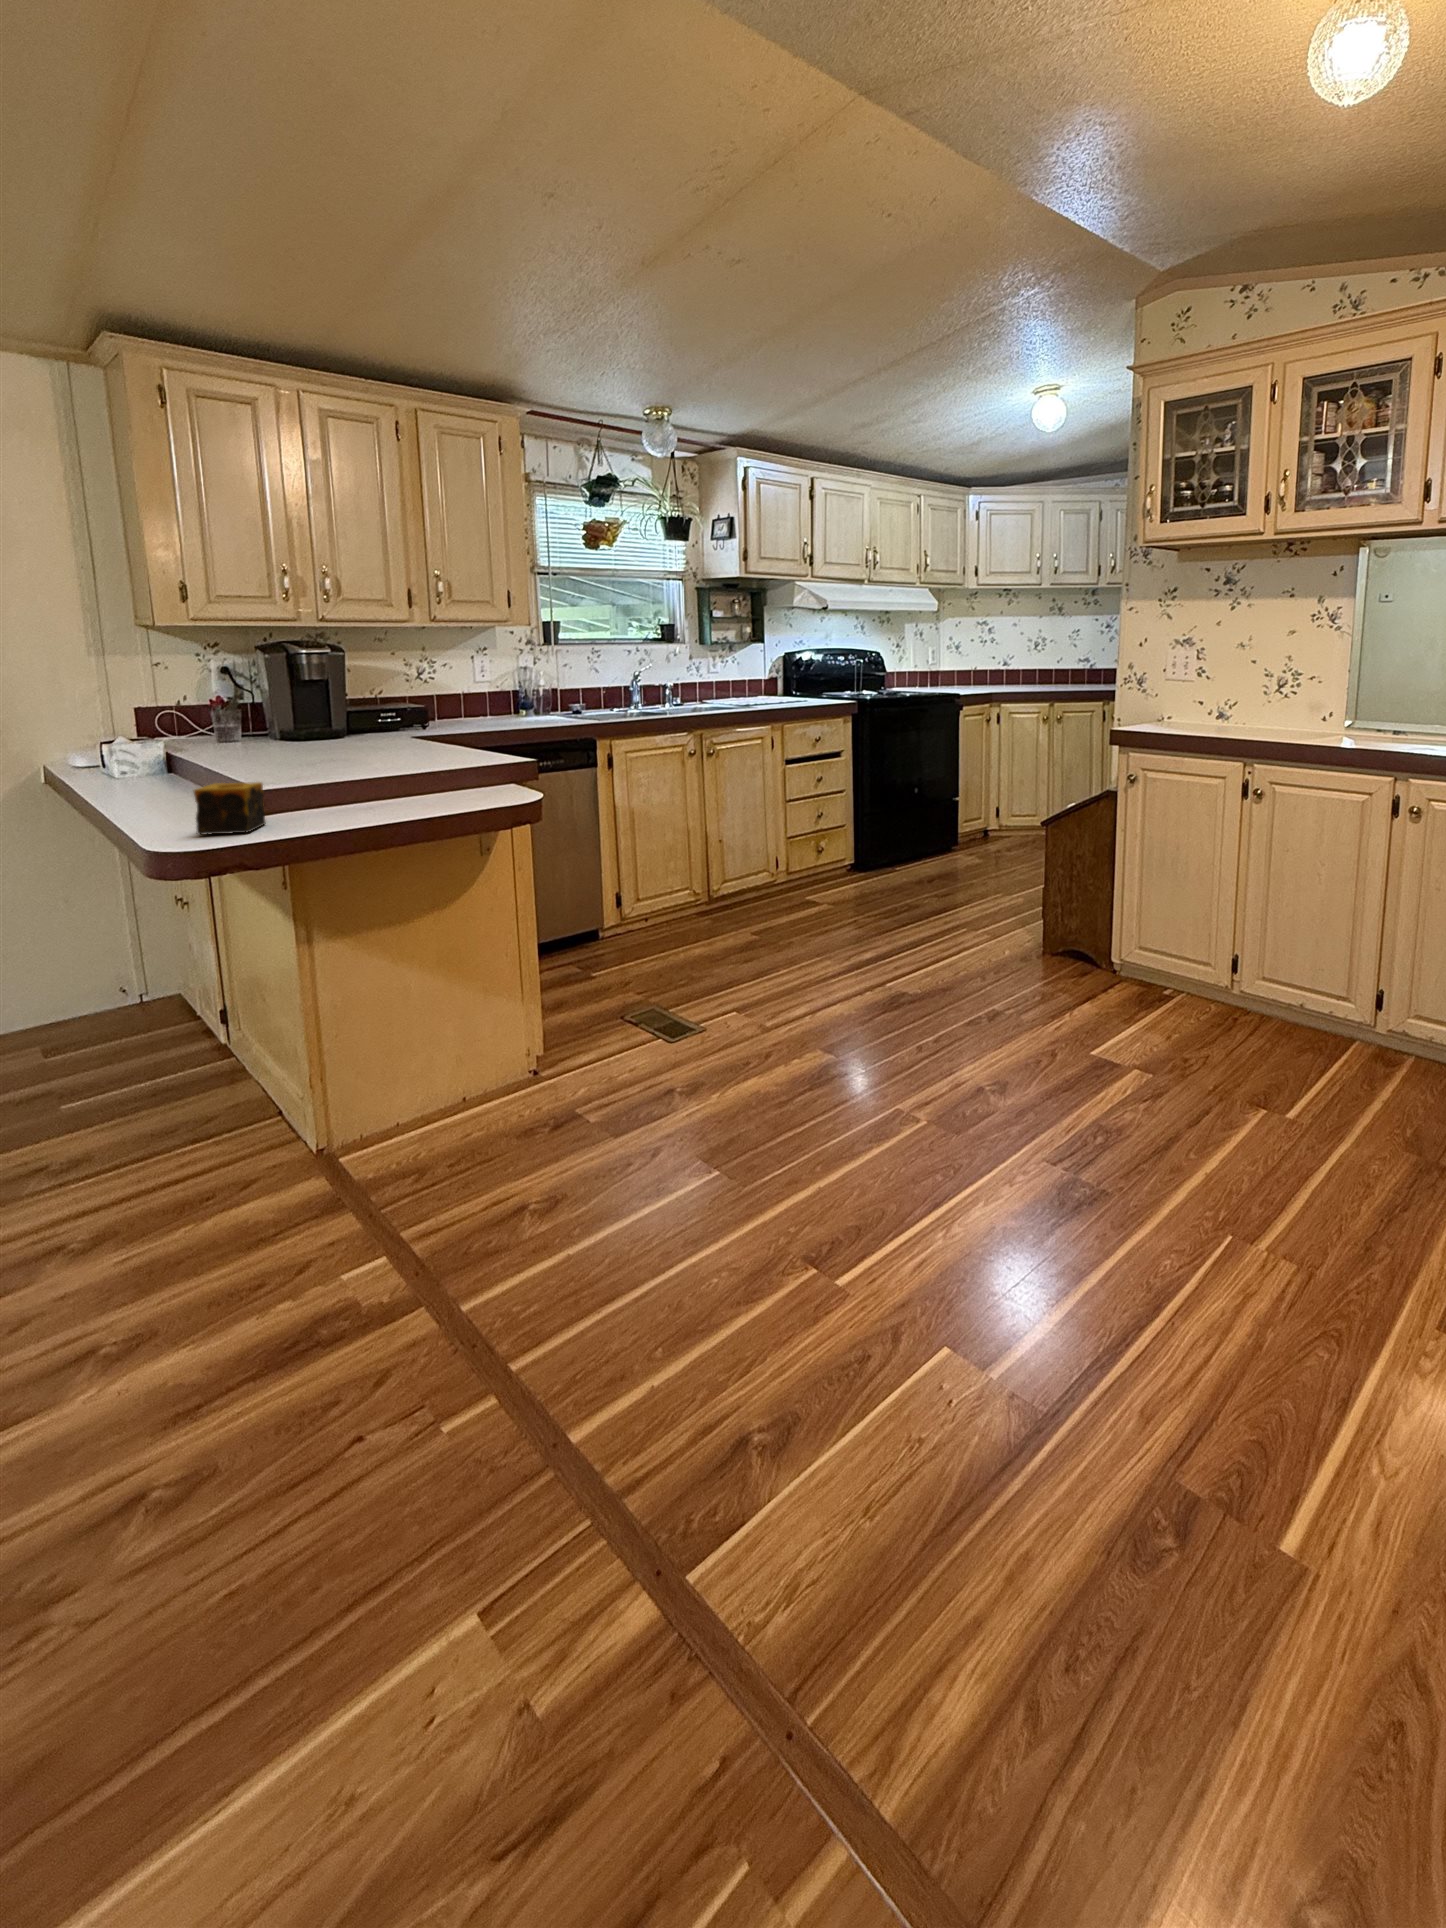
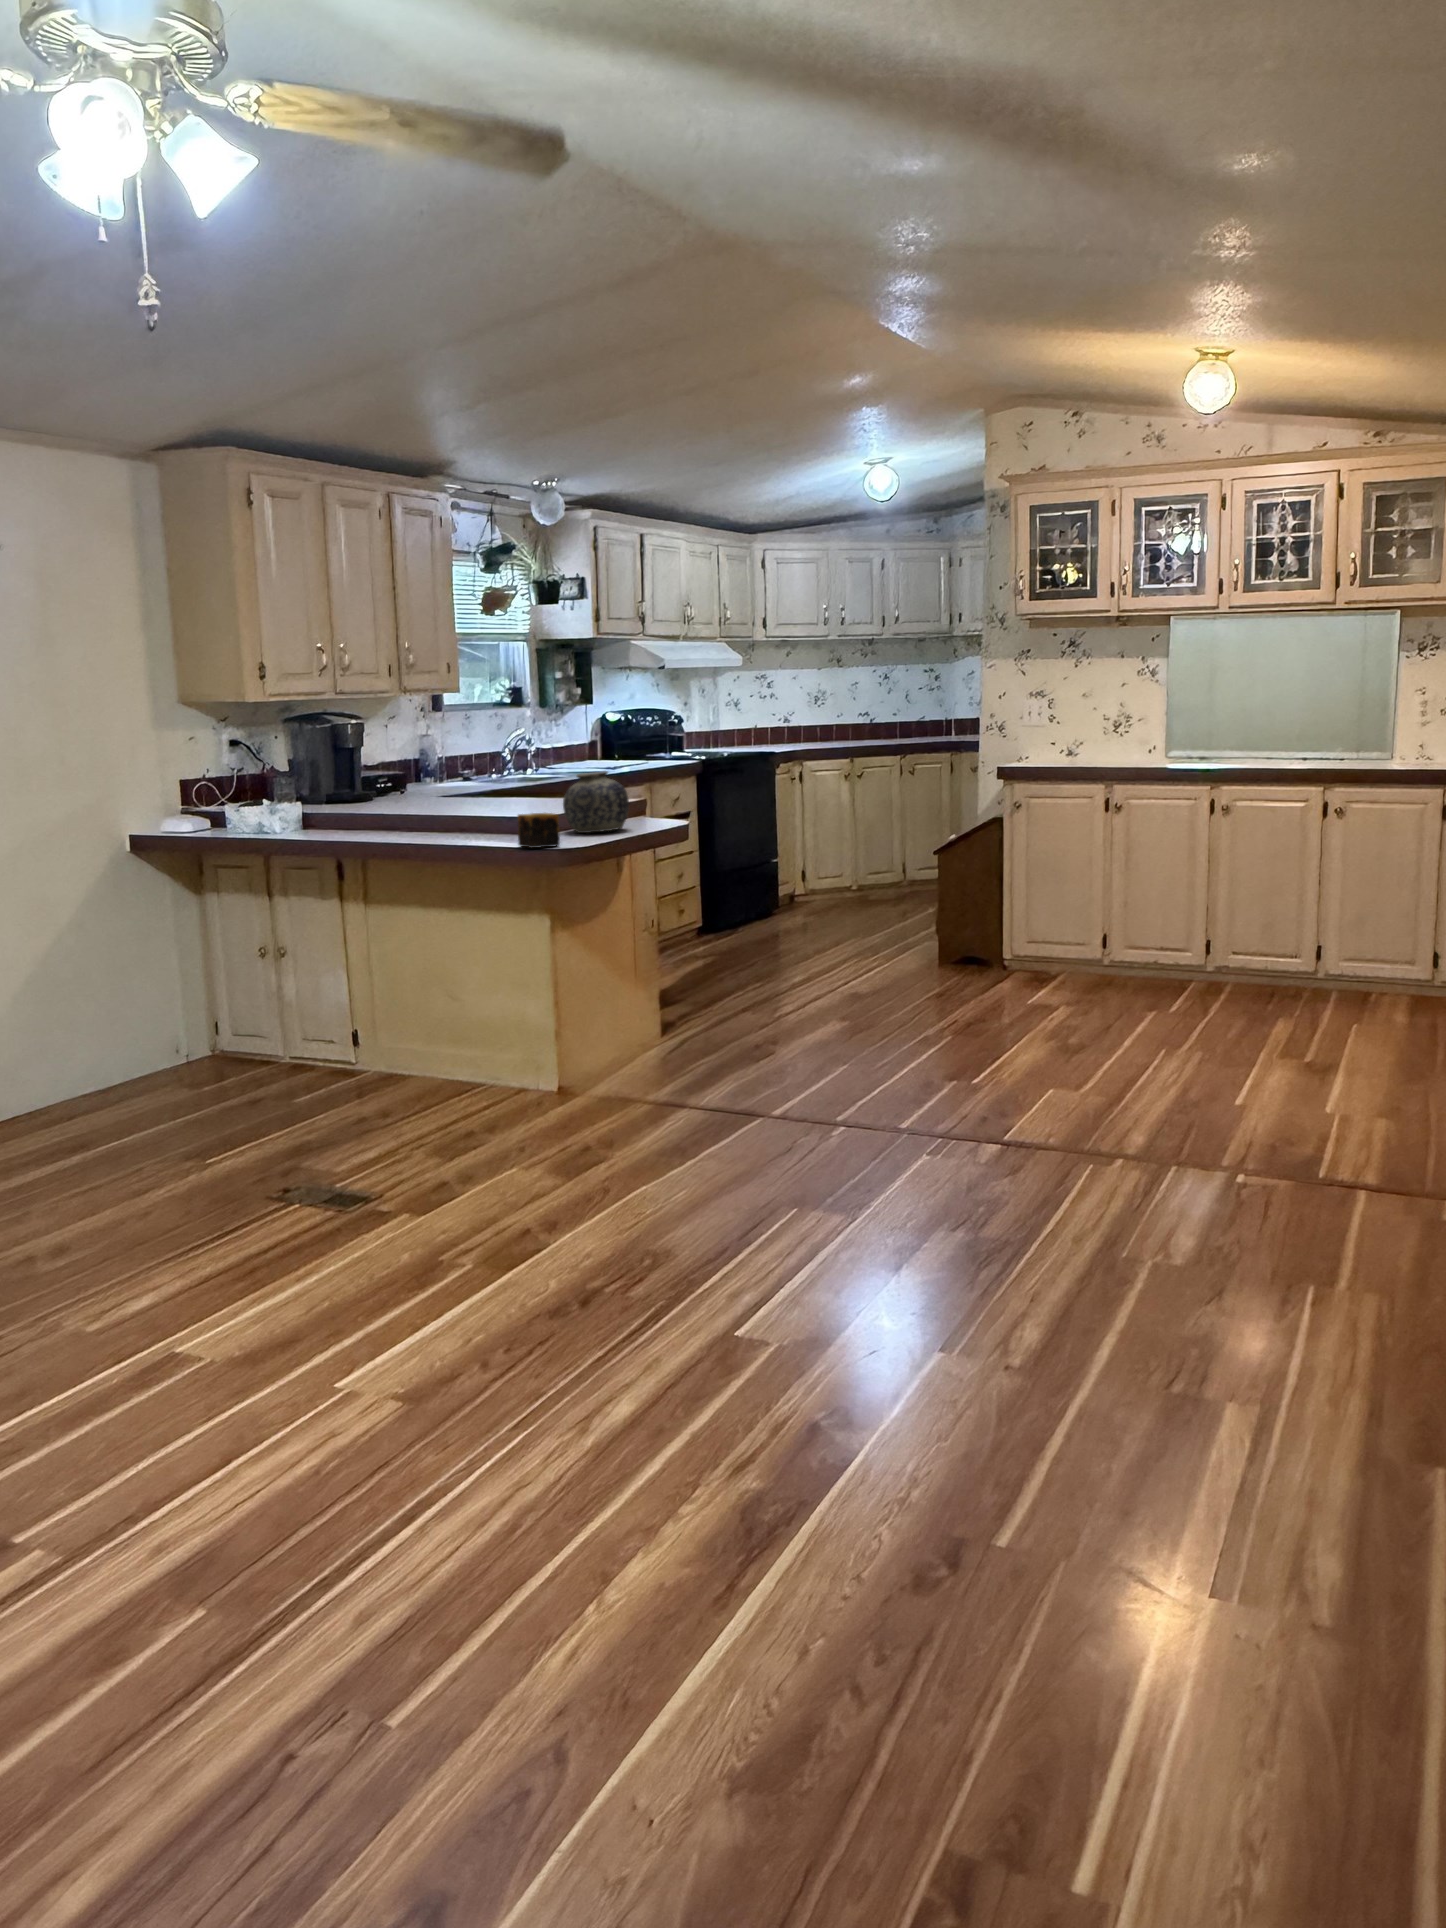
vase: none [352,725,449,808] -> present [563,771,629,833]

